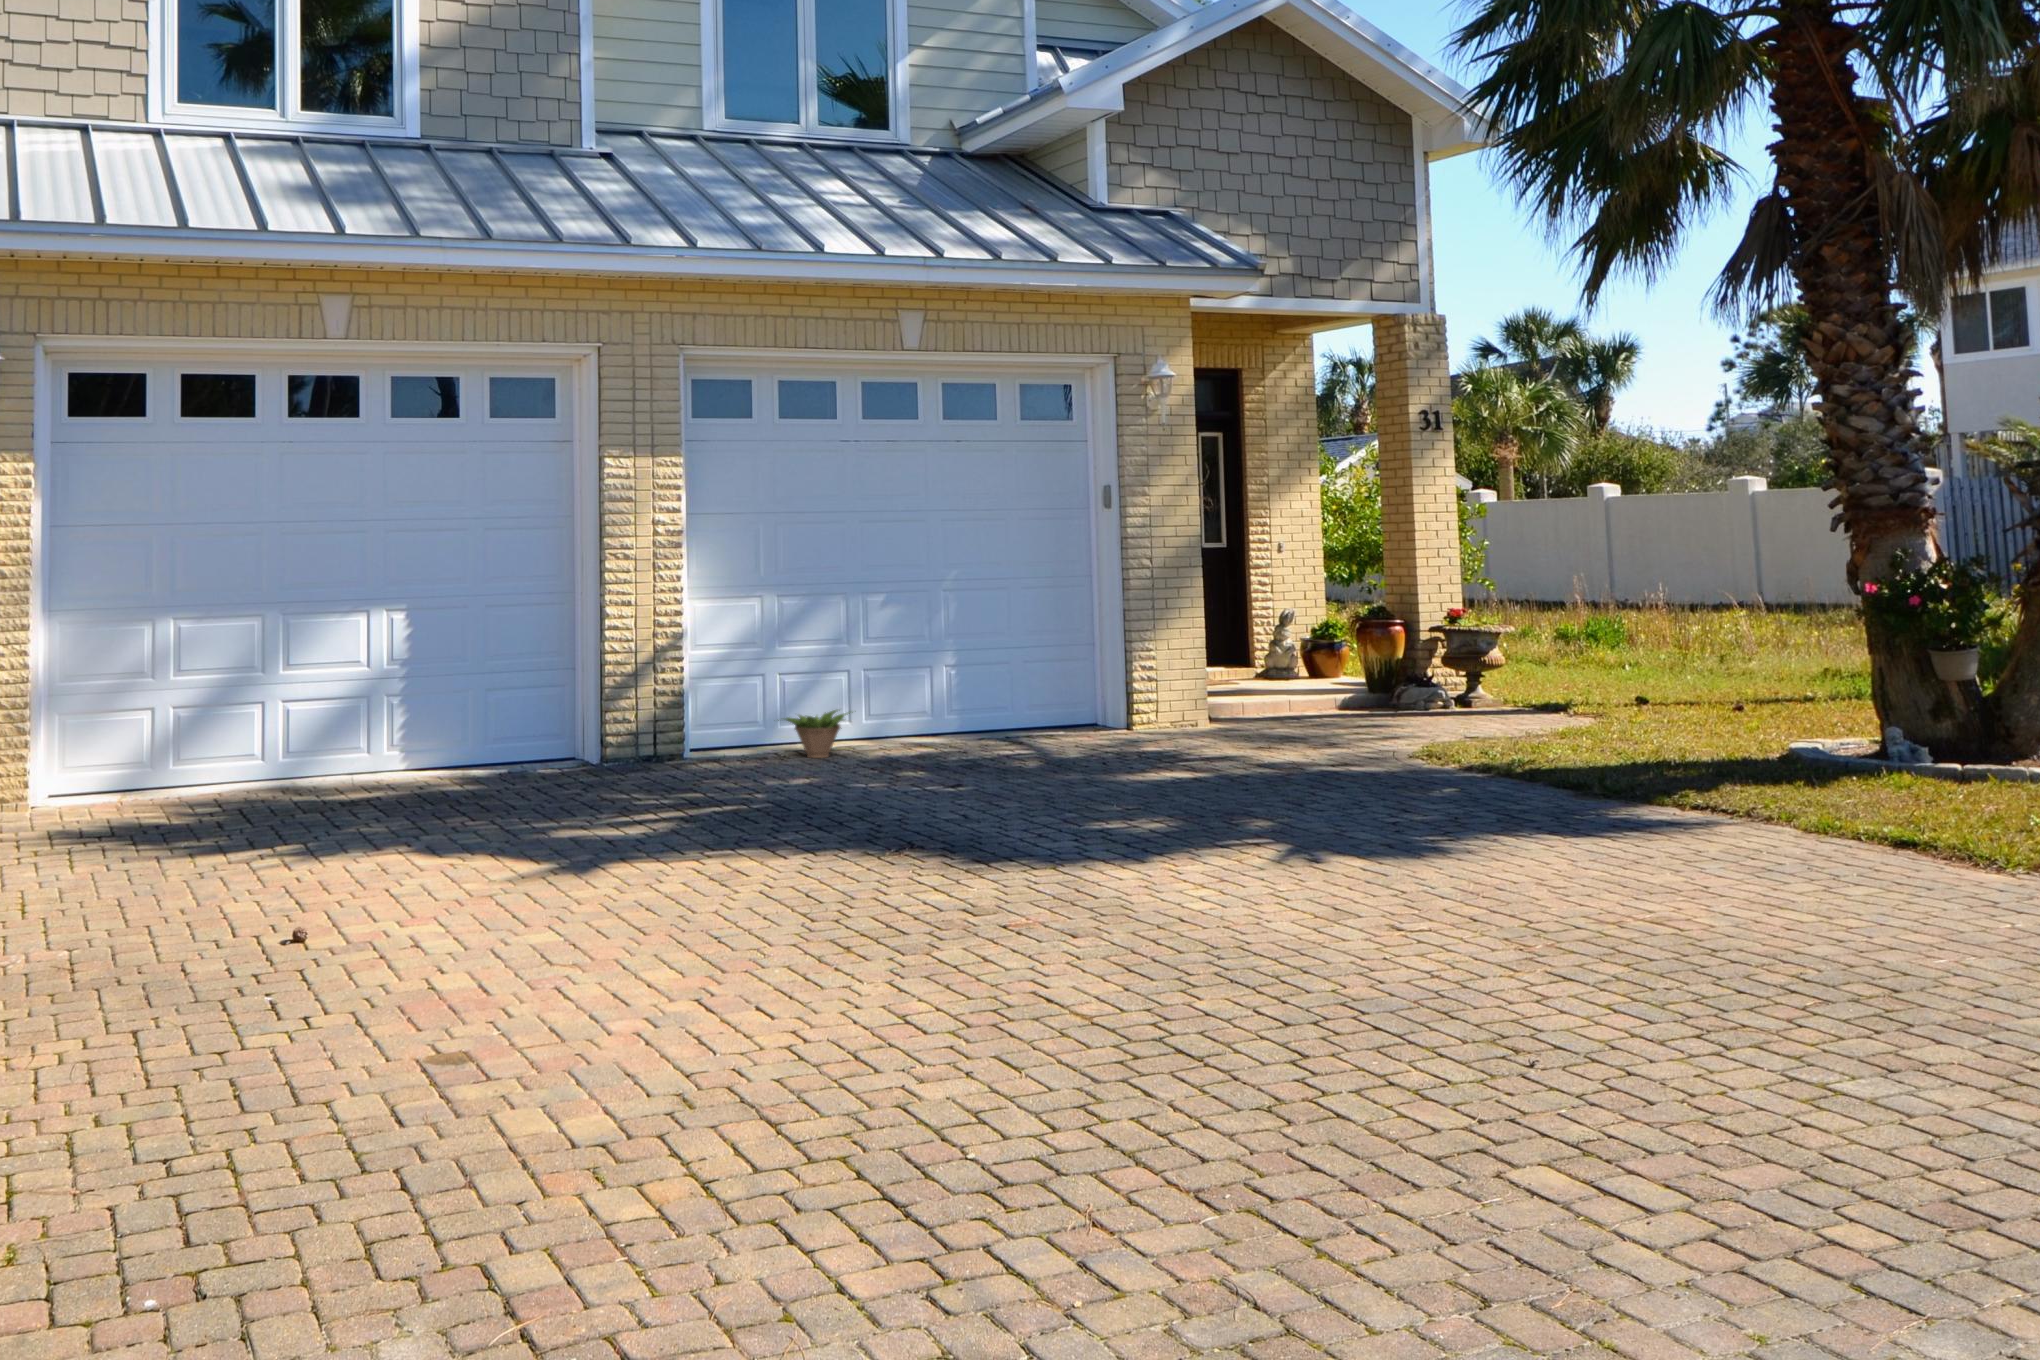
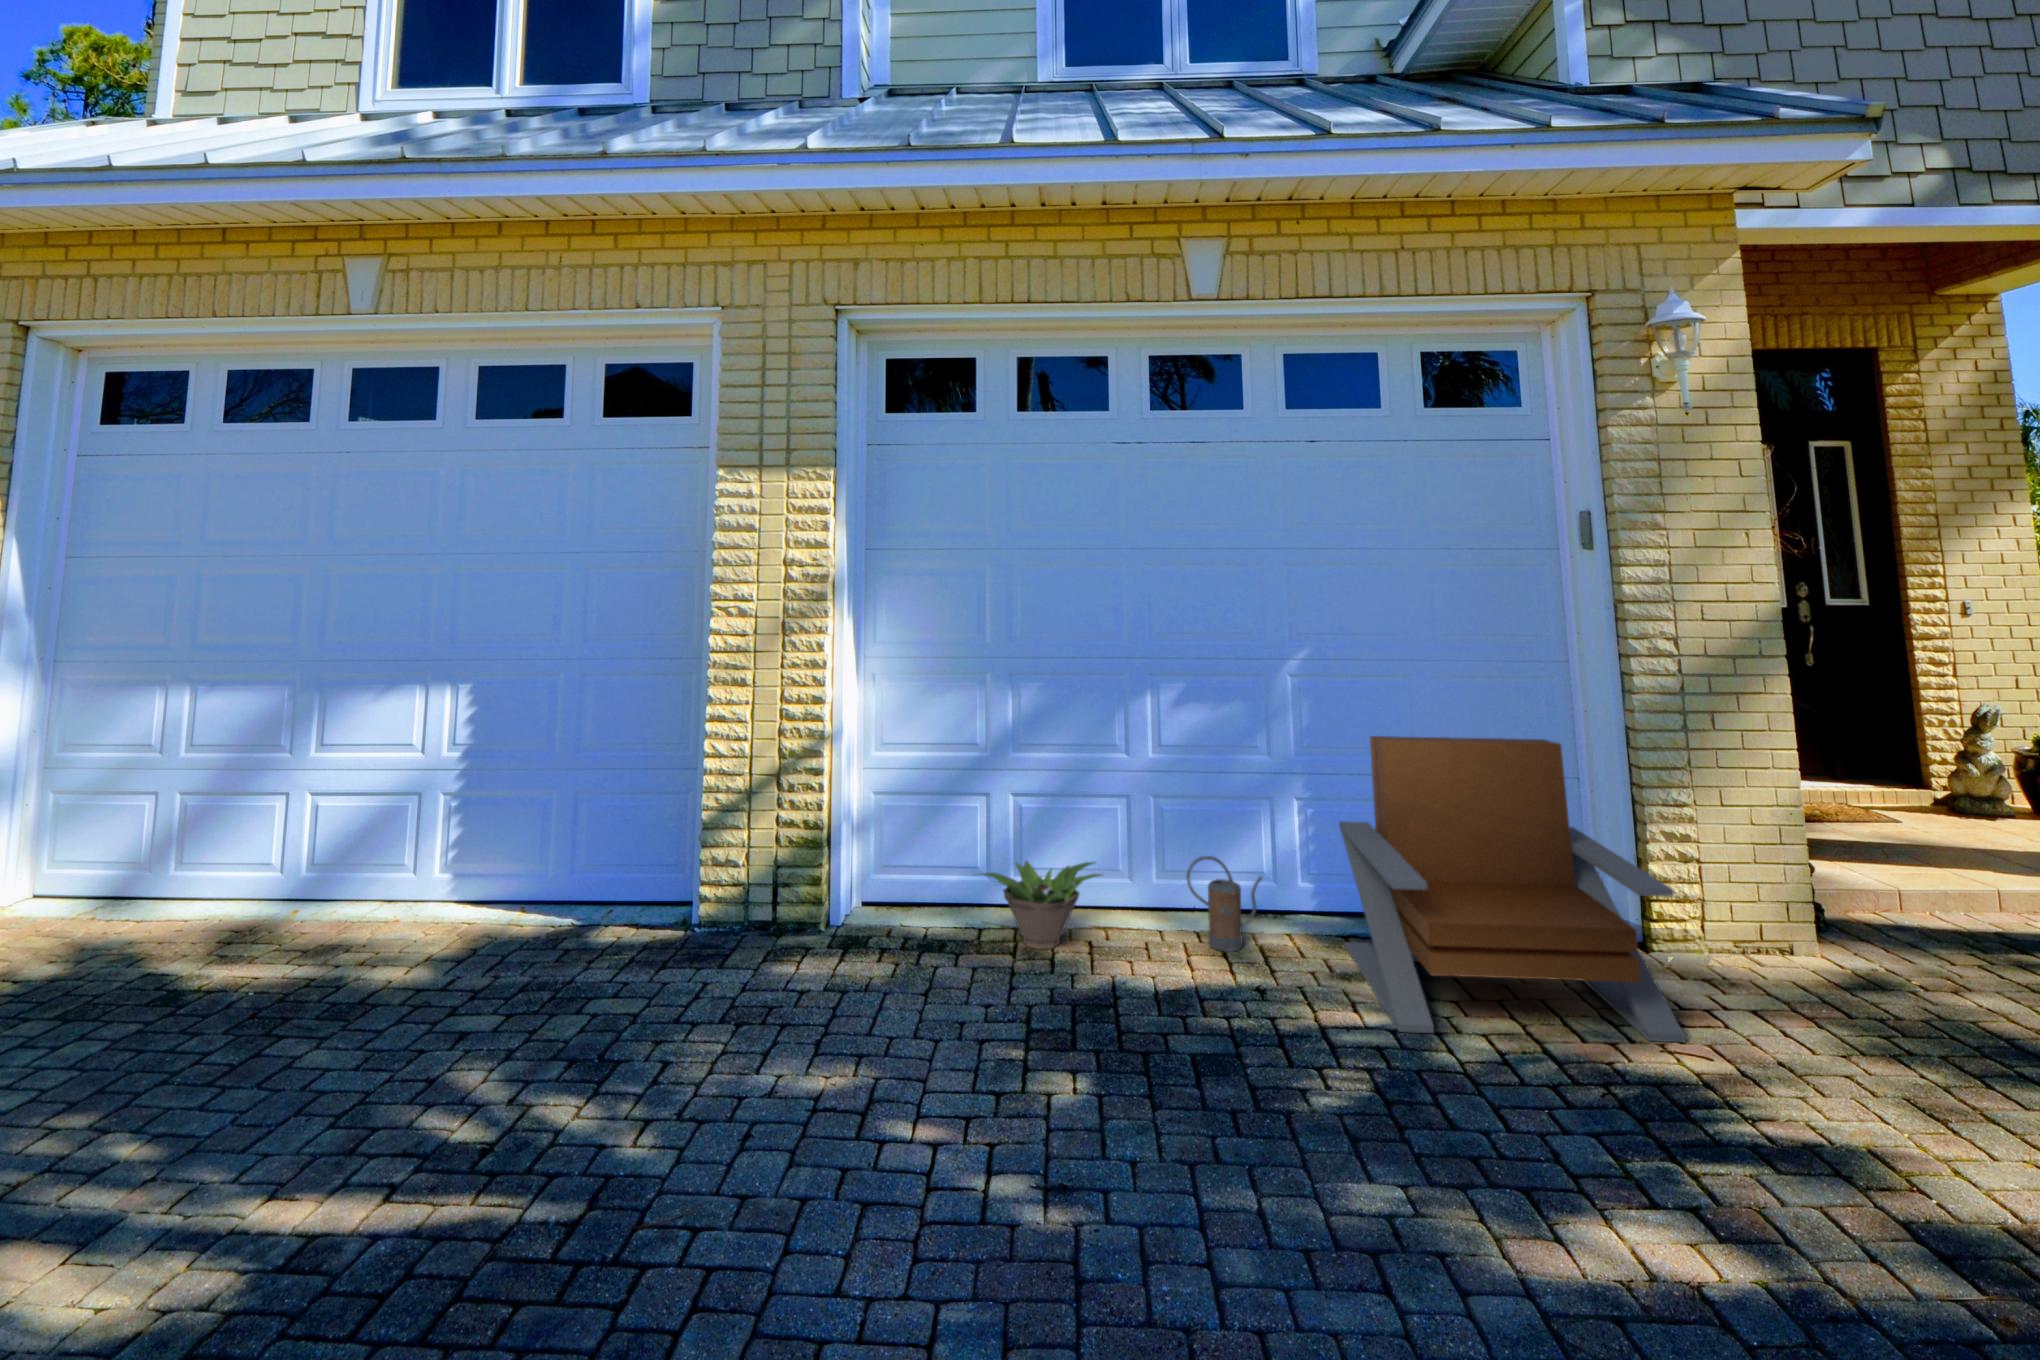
lounge chair: none [980,614,1160,757] -> present [1339,736,1685,1042]
watering can: none [898,697,941,750] -> present [1186,856,1262,952]

